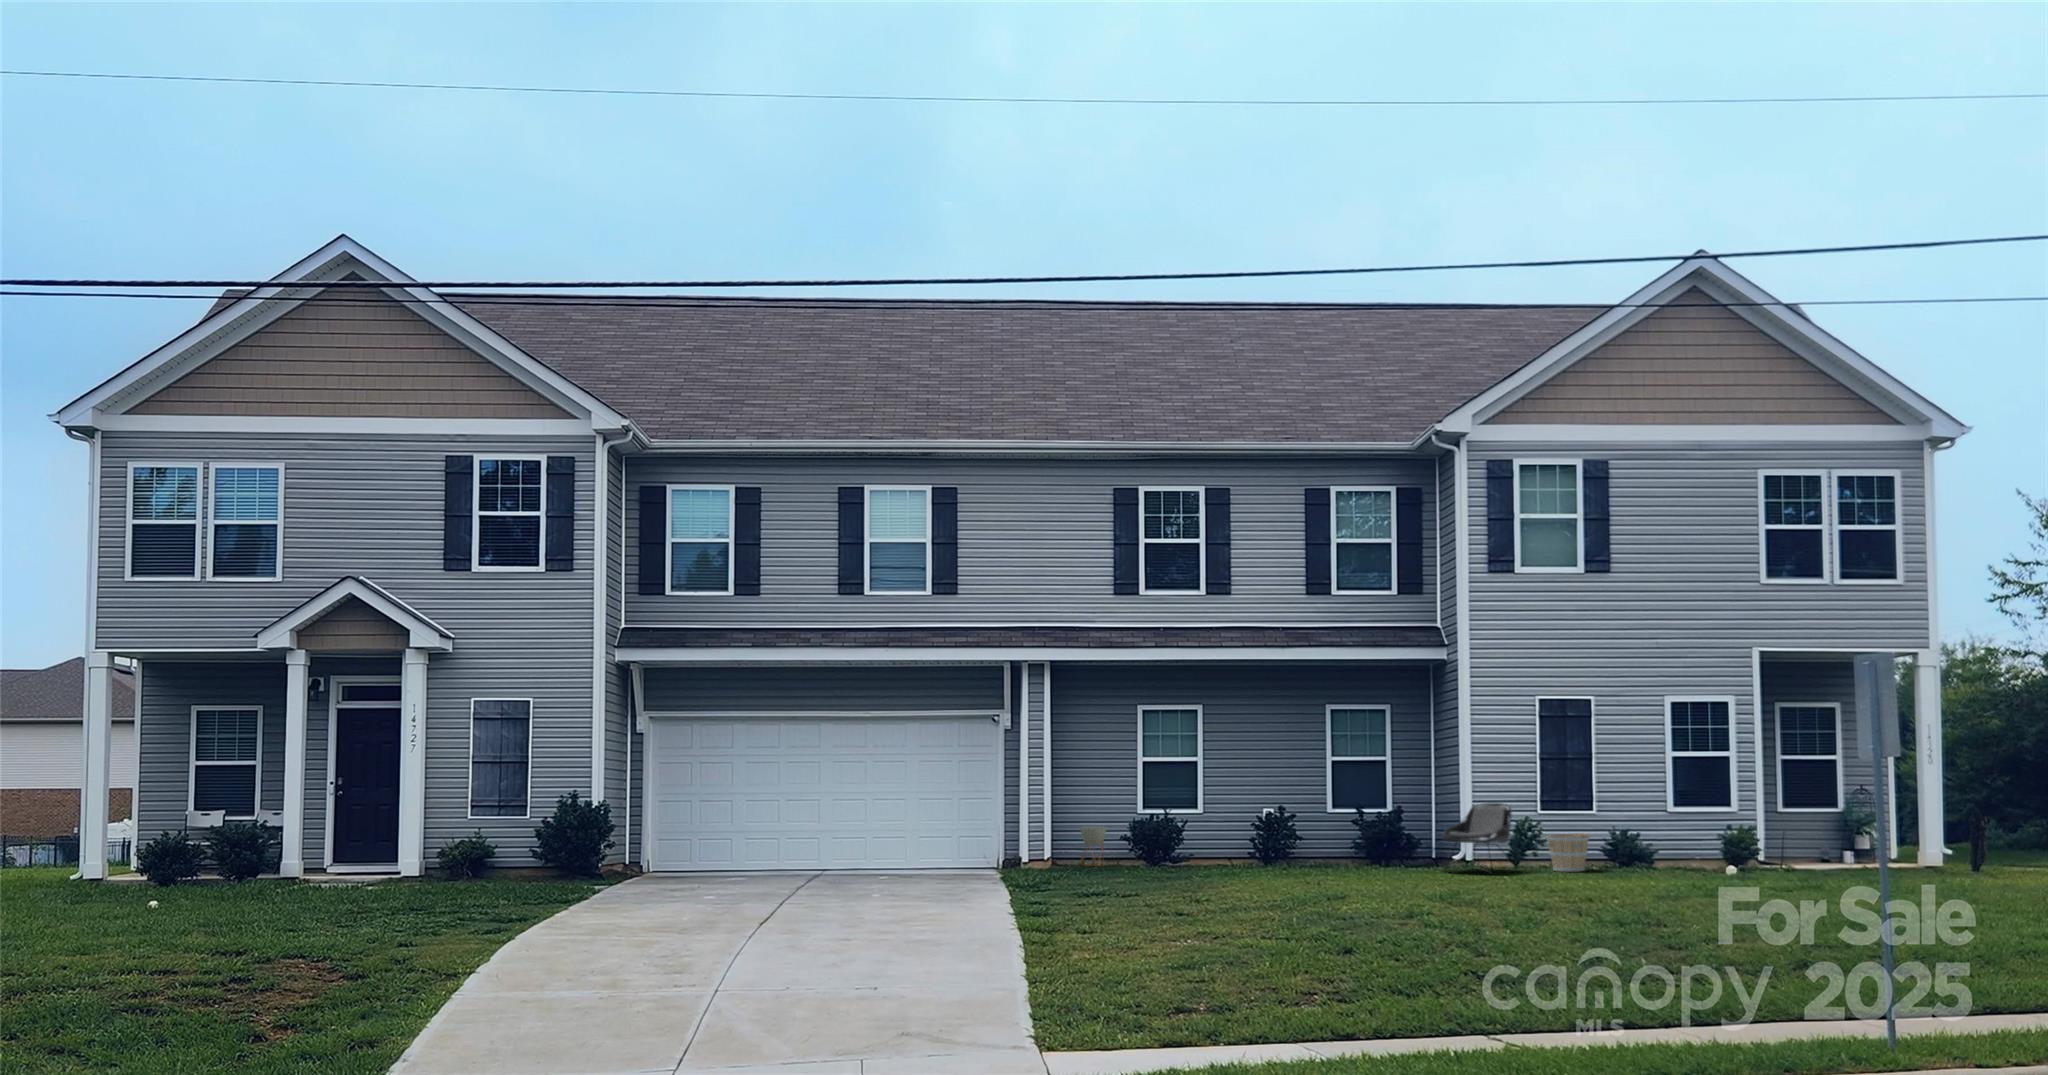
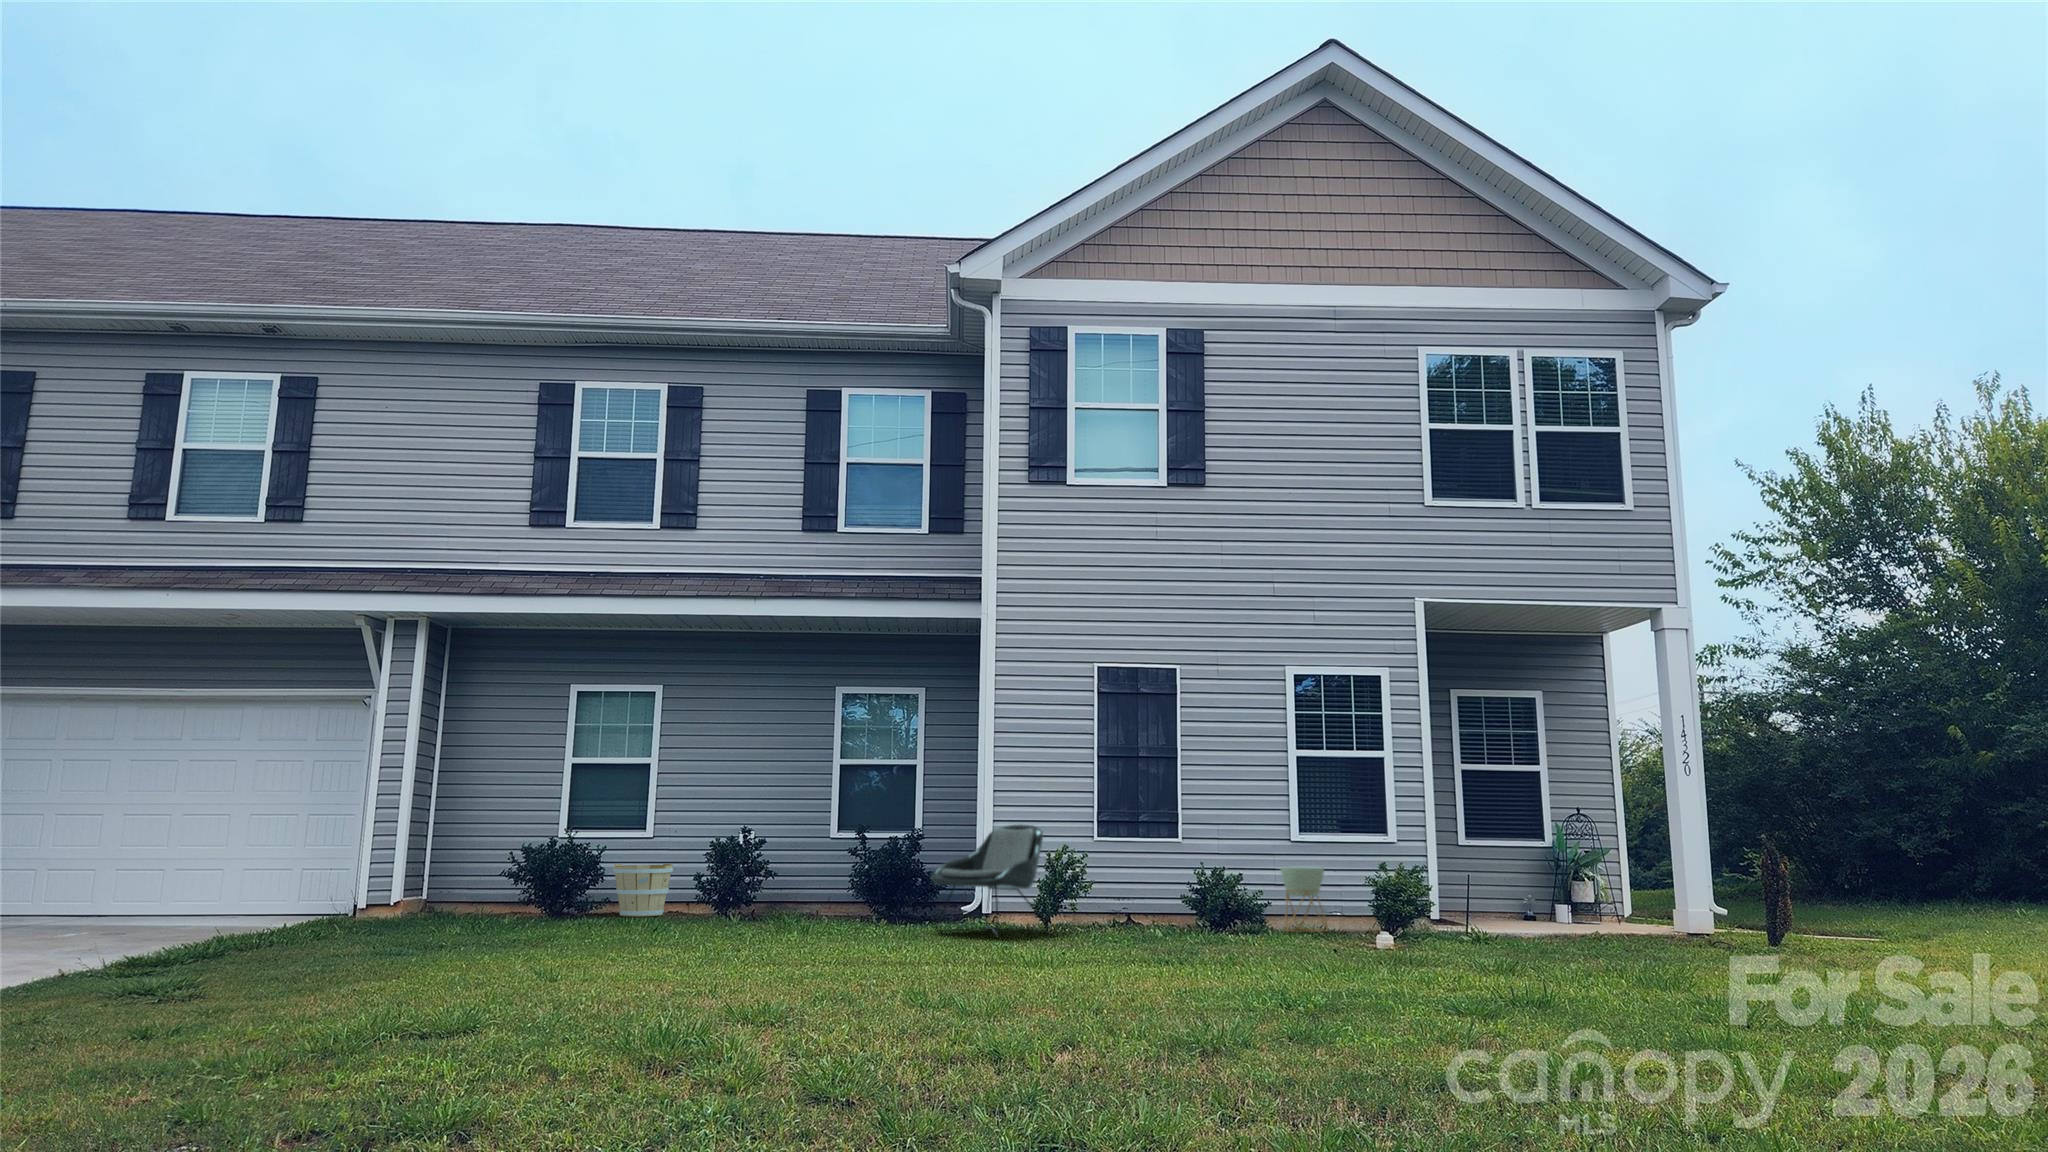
planter: present [1080,827,1106,866] -> present [1281,867,1328,932]
wooden bucket: present [1546,833,1589,872] -> present [613,863,673,917]

